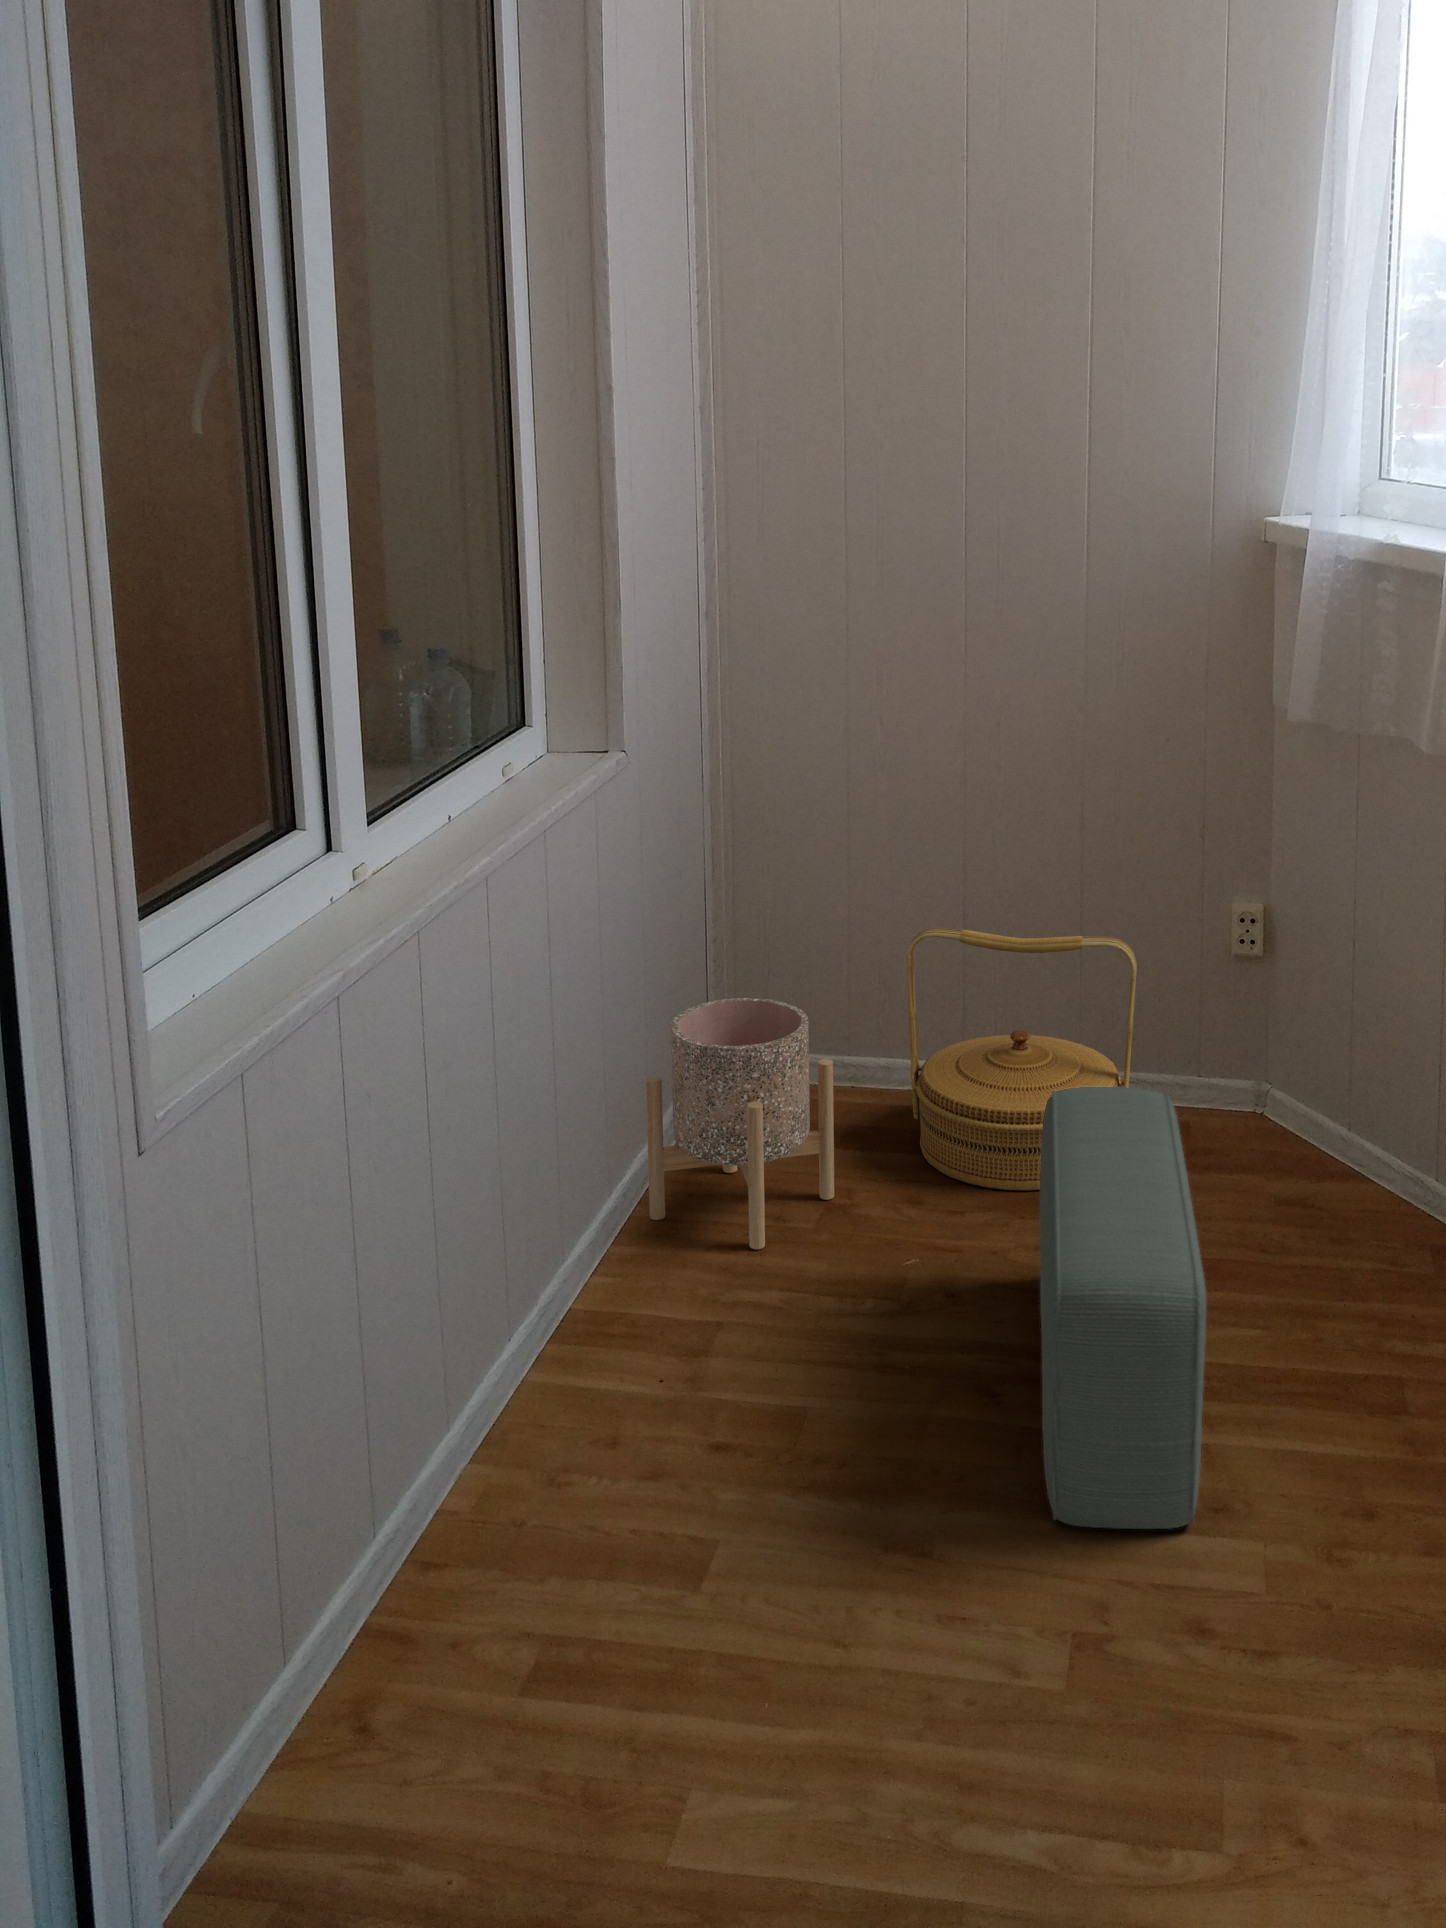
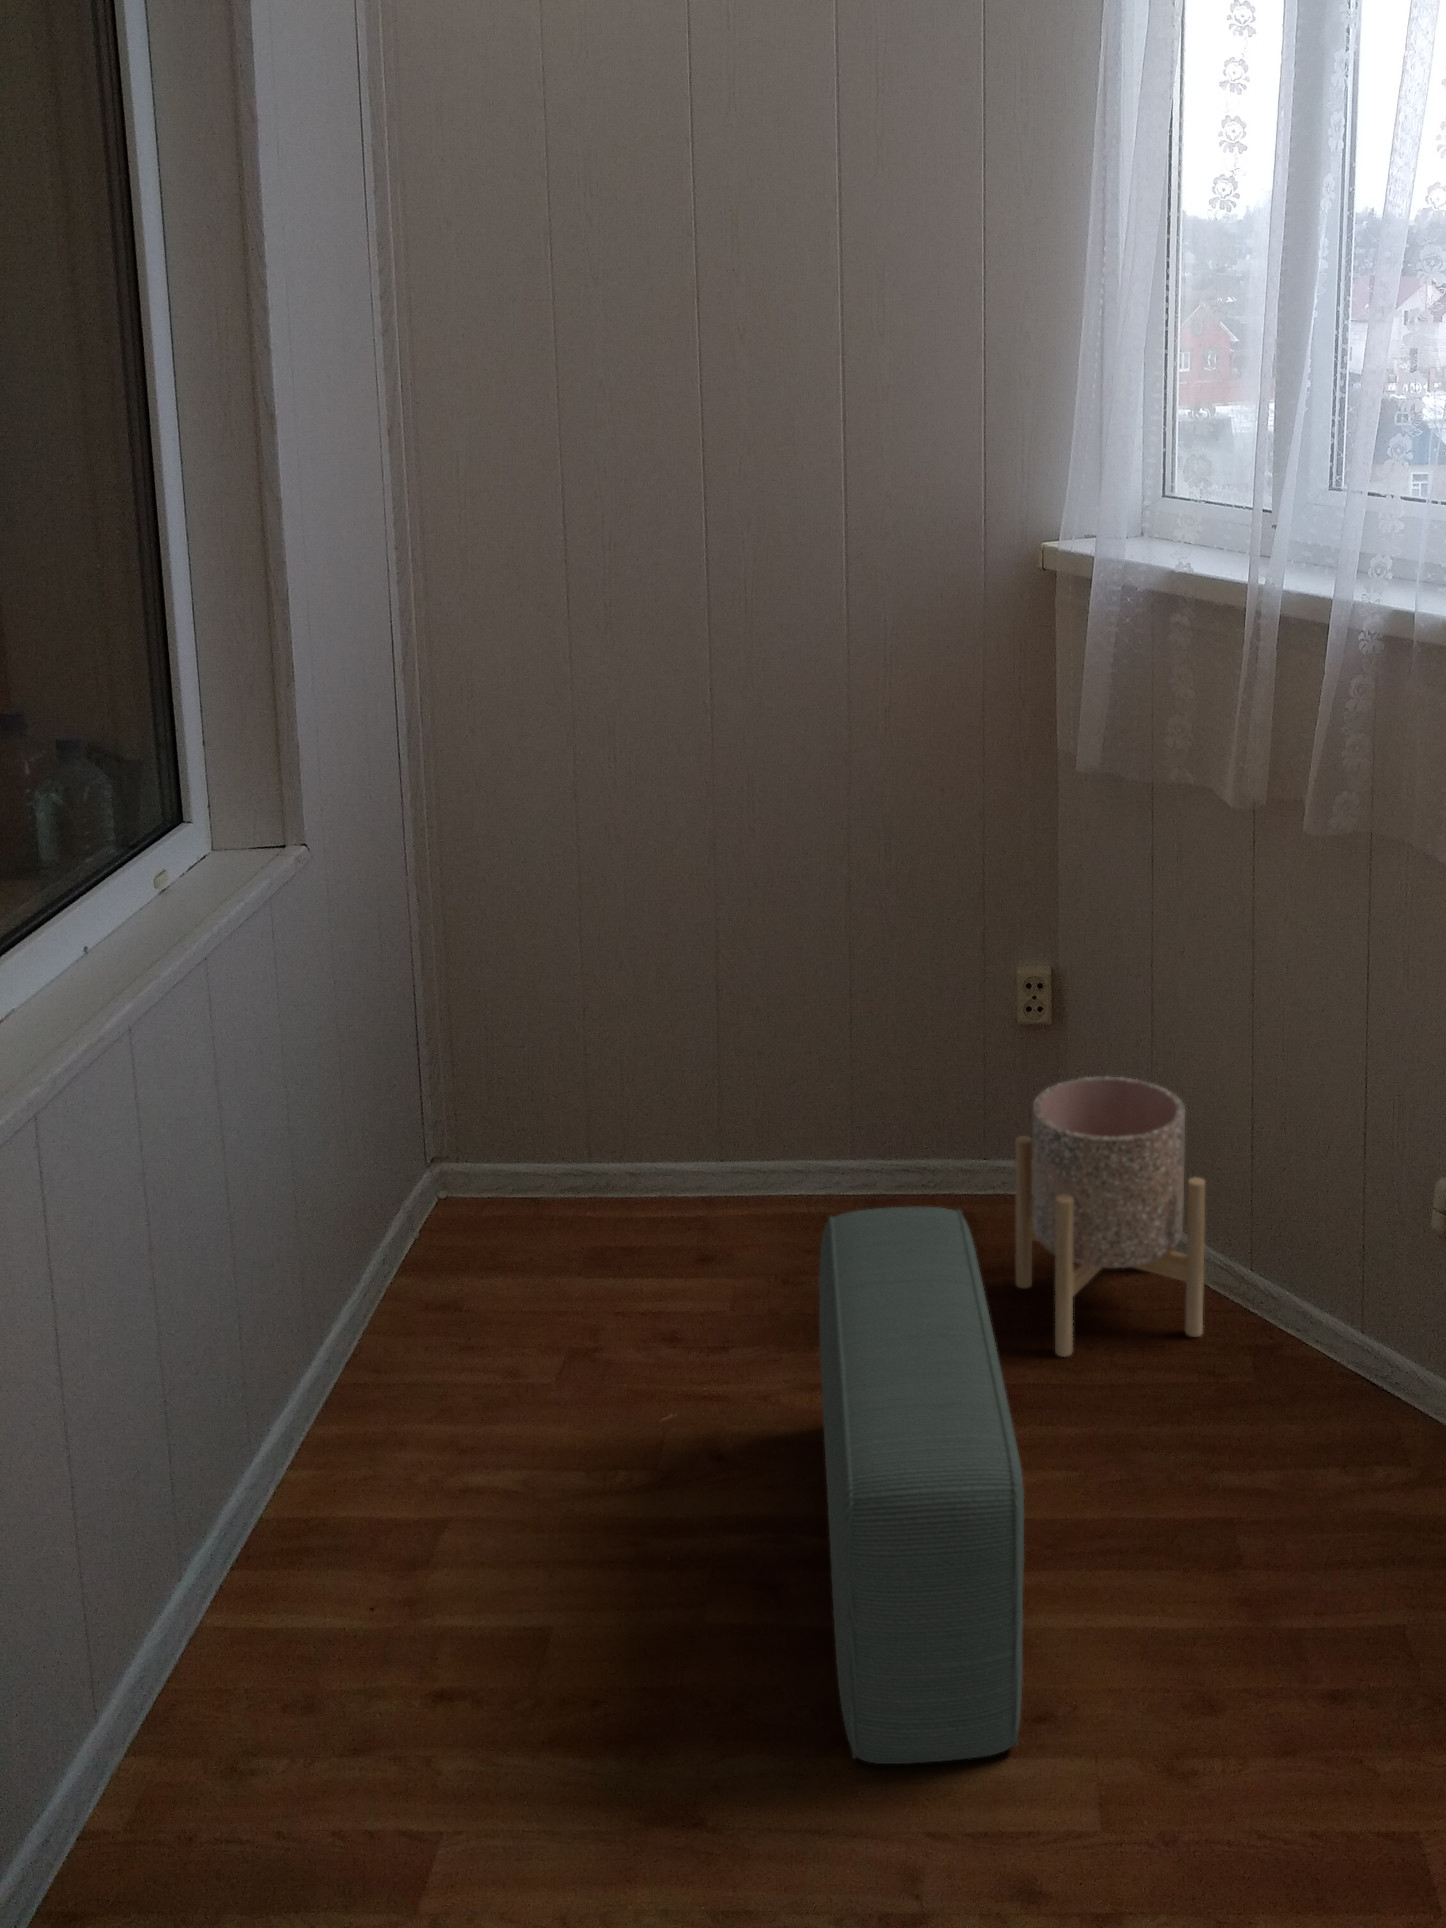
woven basket: present [906,928,1137,1191] -> none [654,1018,916,1315]
planter: present [646,998,834,1249] -> present [1016,1077,1205,1357]

